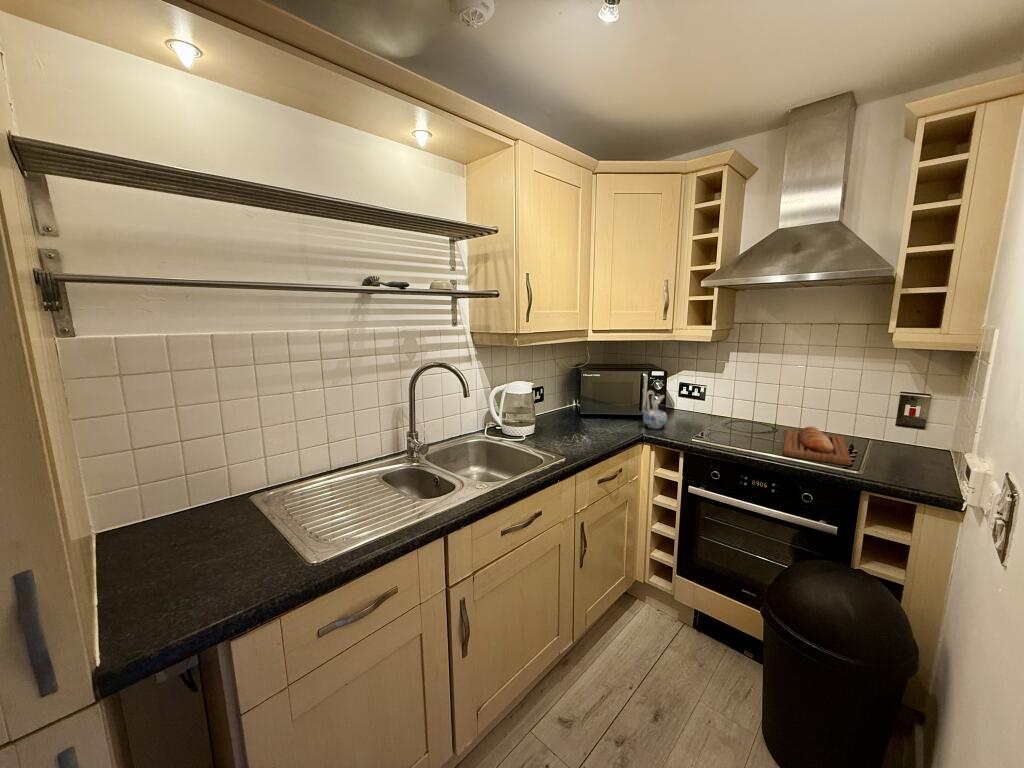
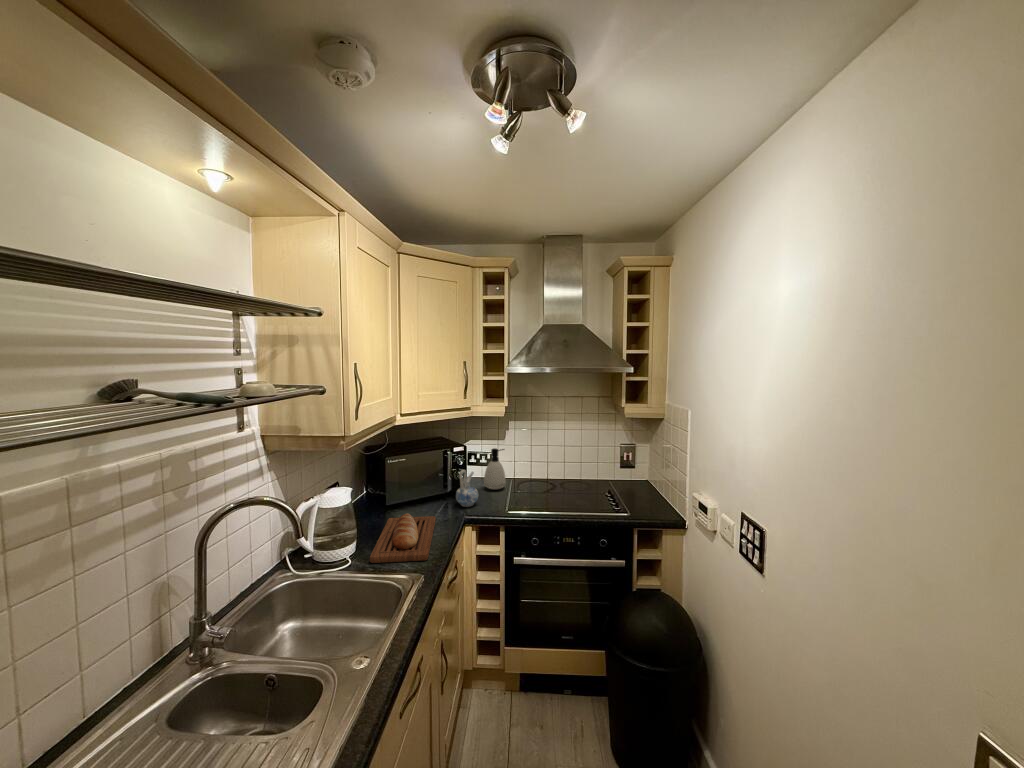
soap dispenser: none [686,378,714,422] -> present [484,448,506,489]
bread loaf: present [783,427,851,465] -> present [370,513,436,563]

